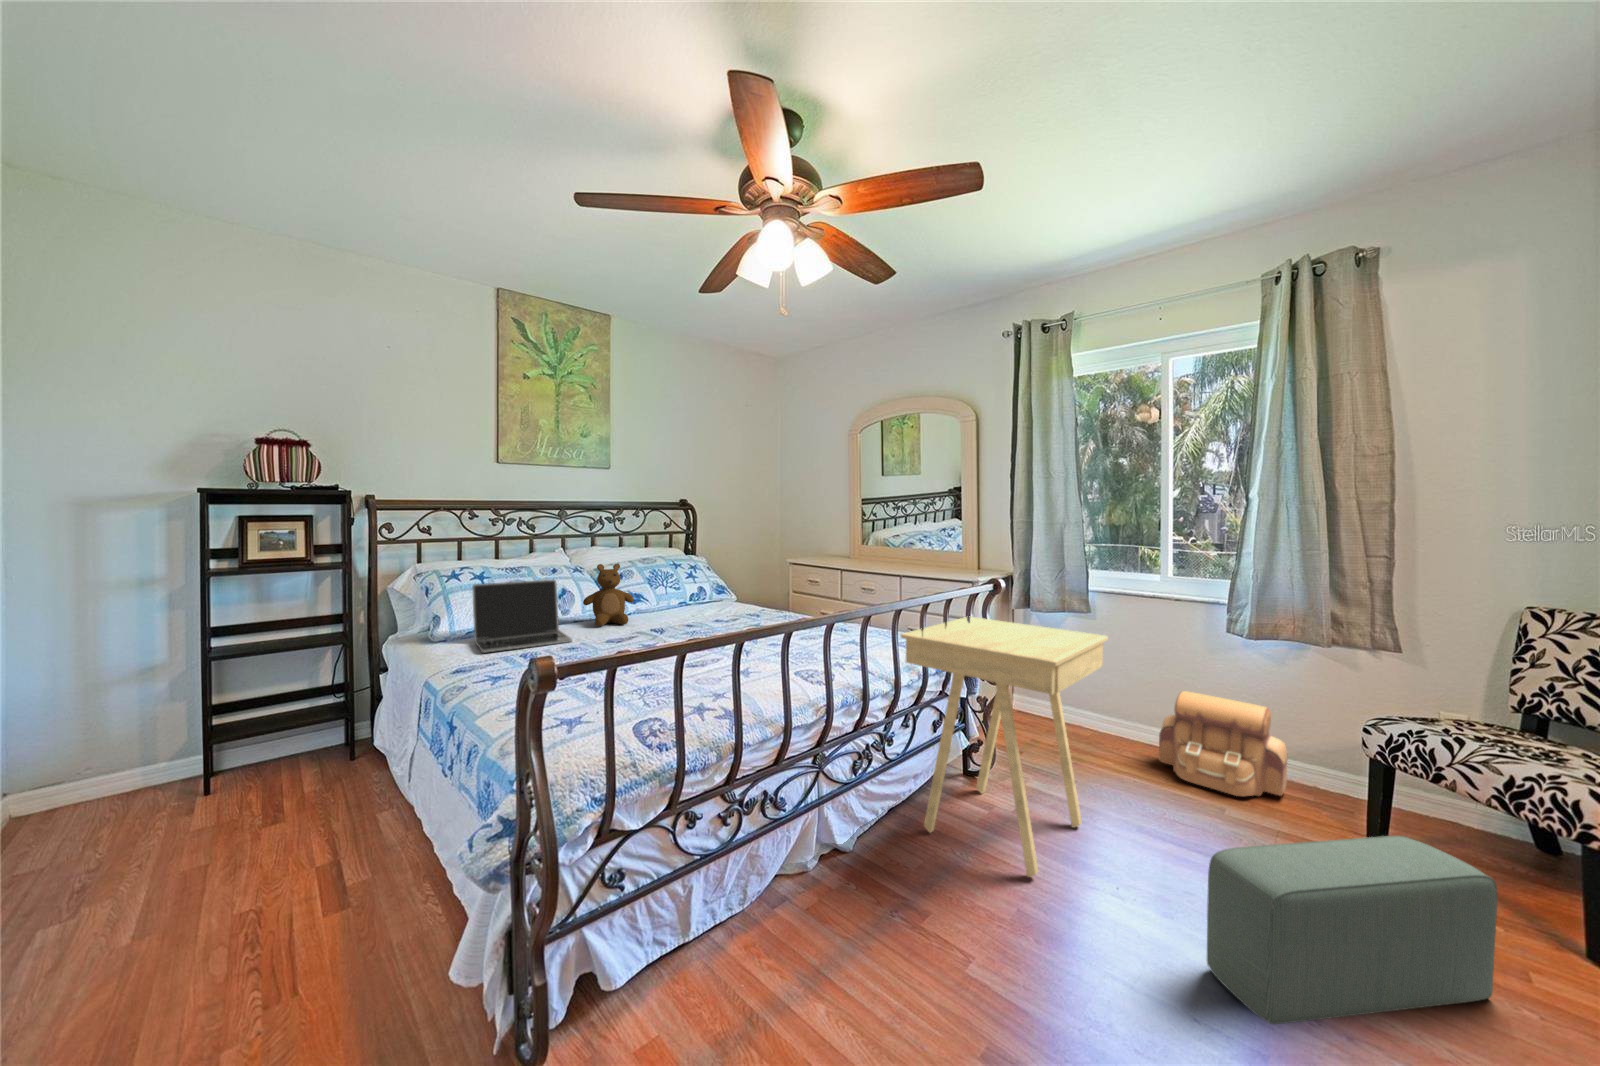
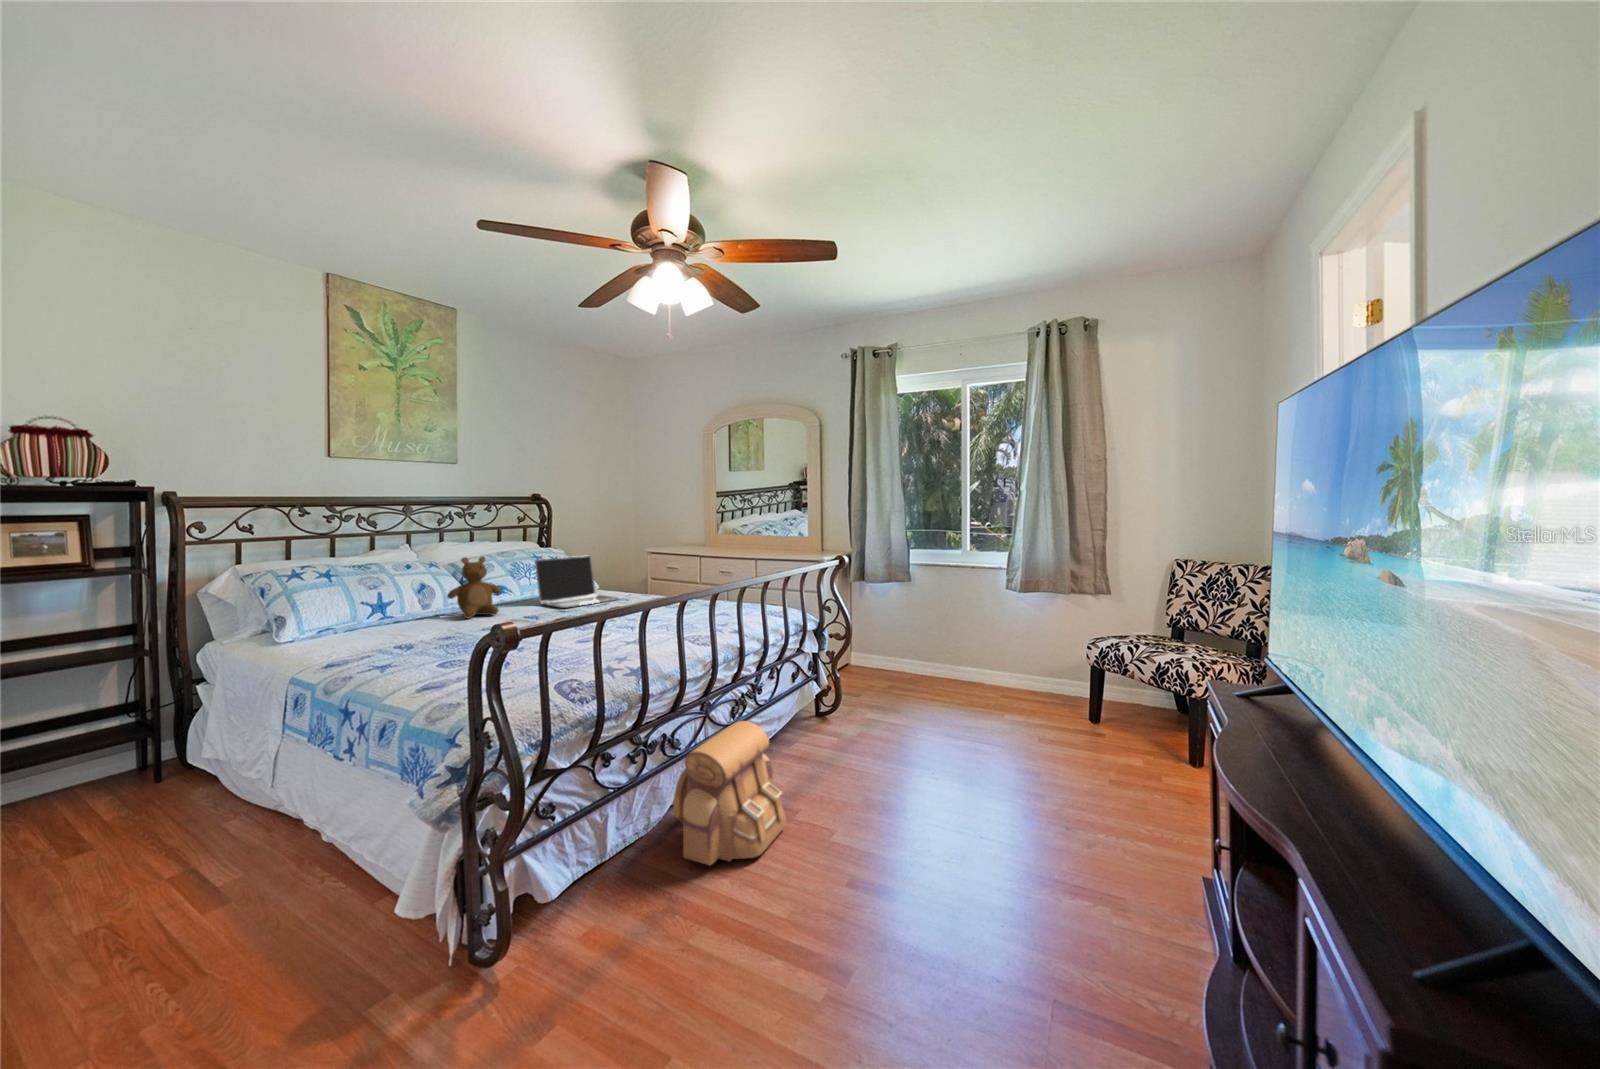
laptop: present [472,580,572,653] -> present [535,556,619,608]
side table: present [901,617,1108,877] -> none [767,586,923,779]
backpack: present [1159,691,1287,796] -> present [674,721,786,866]
pouf: present [1207,836,1498,1024] -> none [988,706,1145,832]

